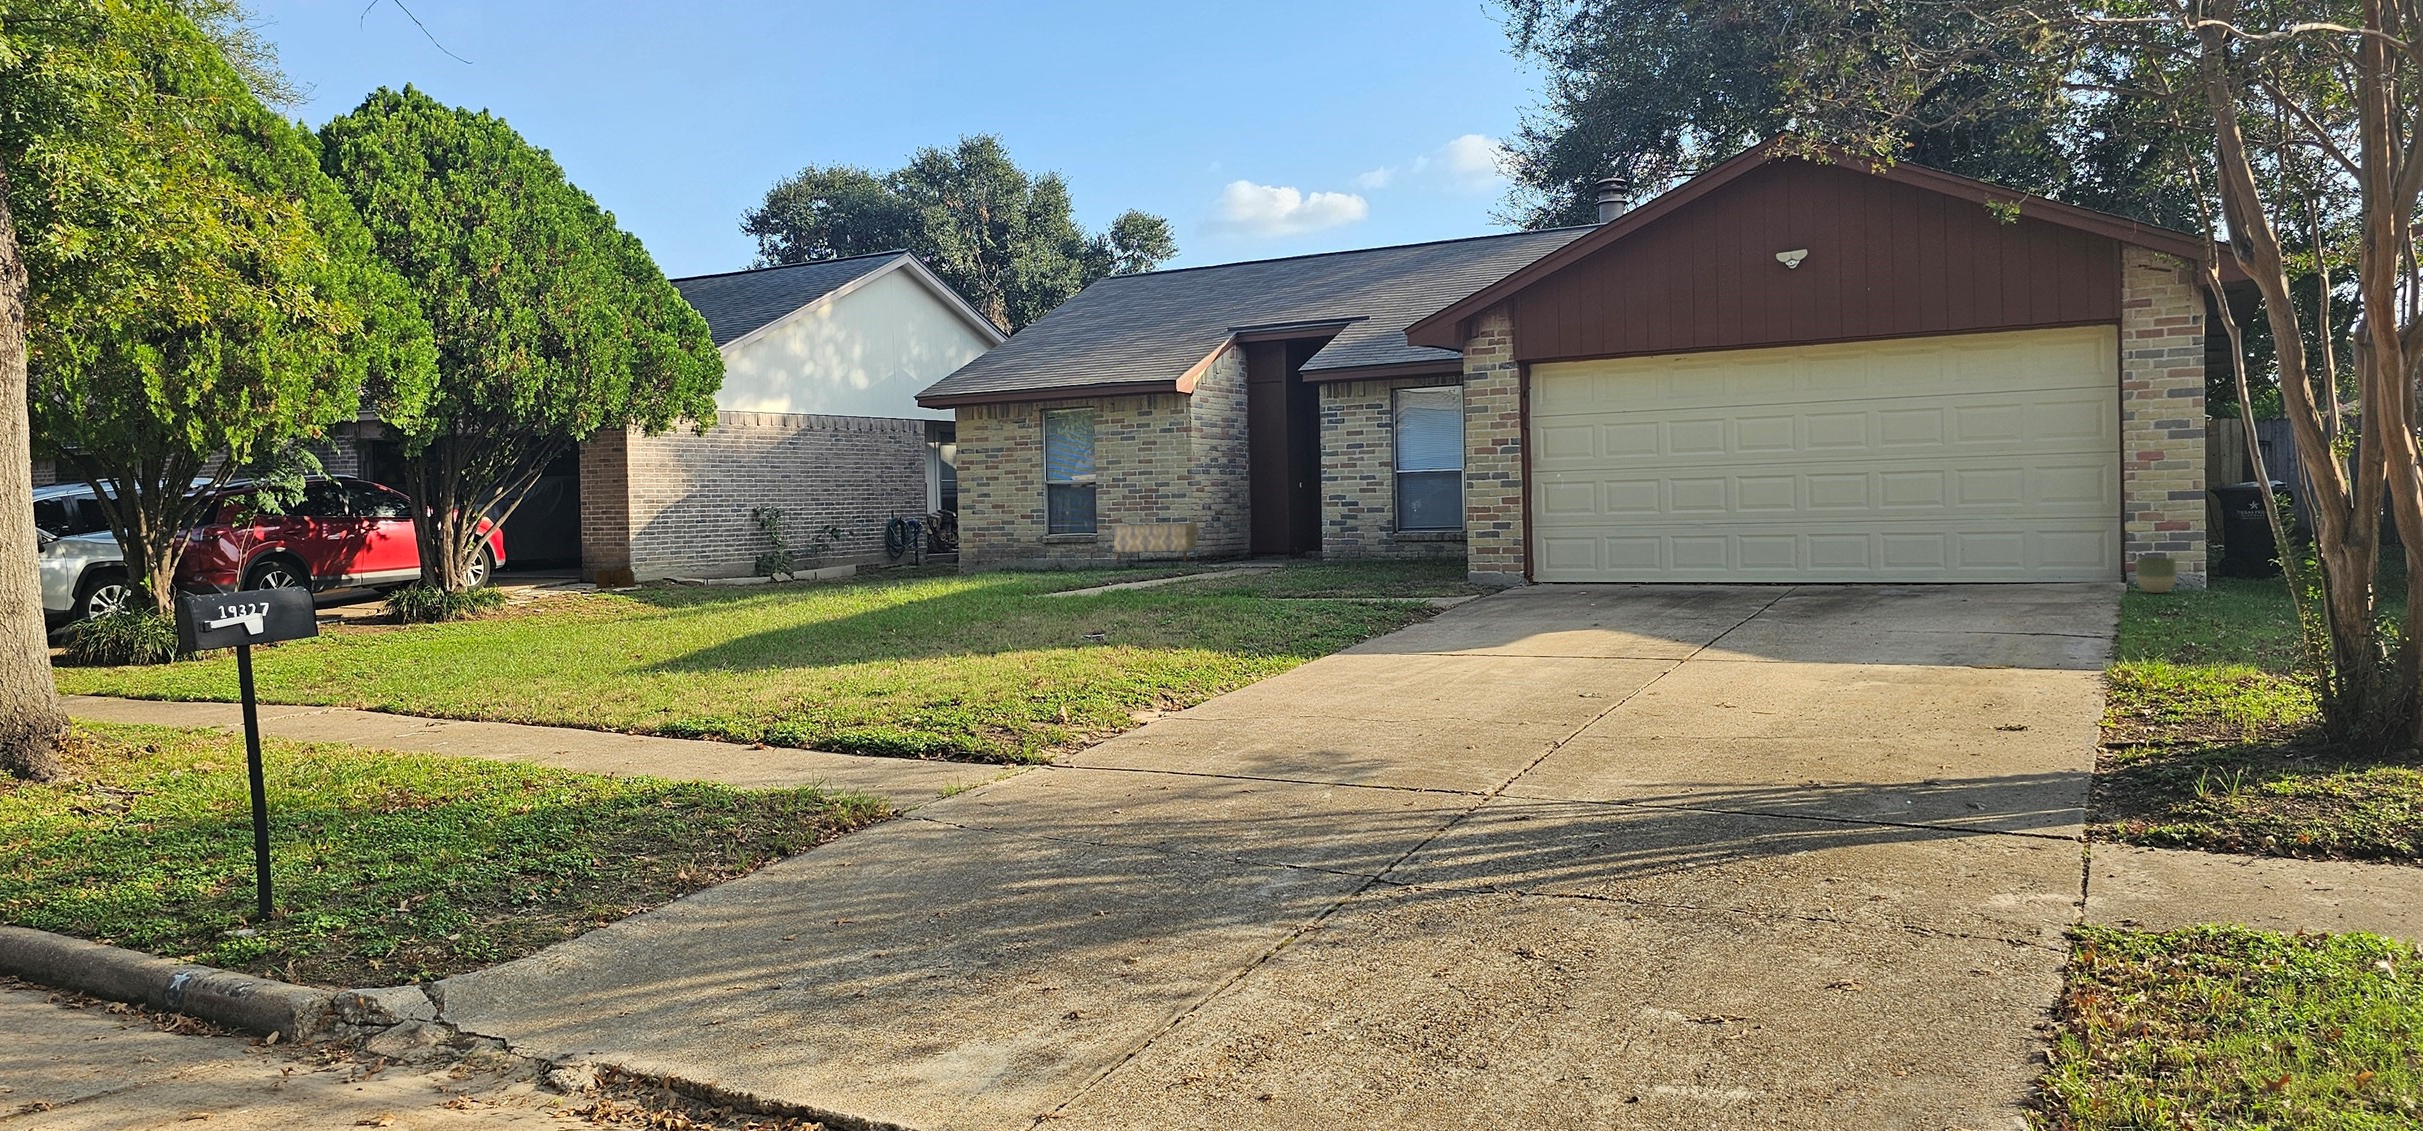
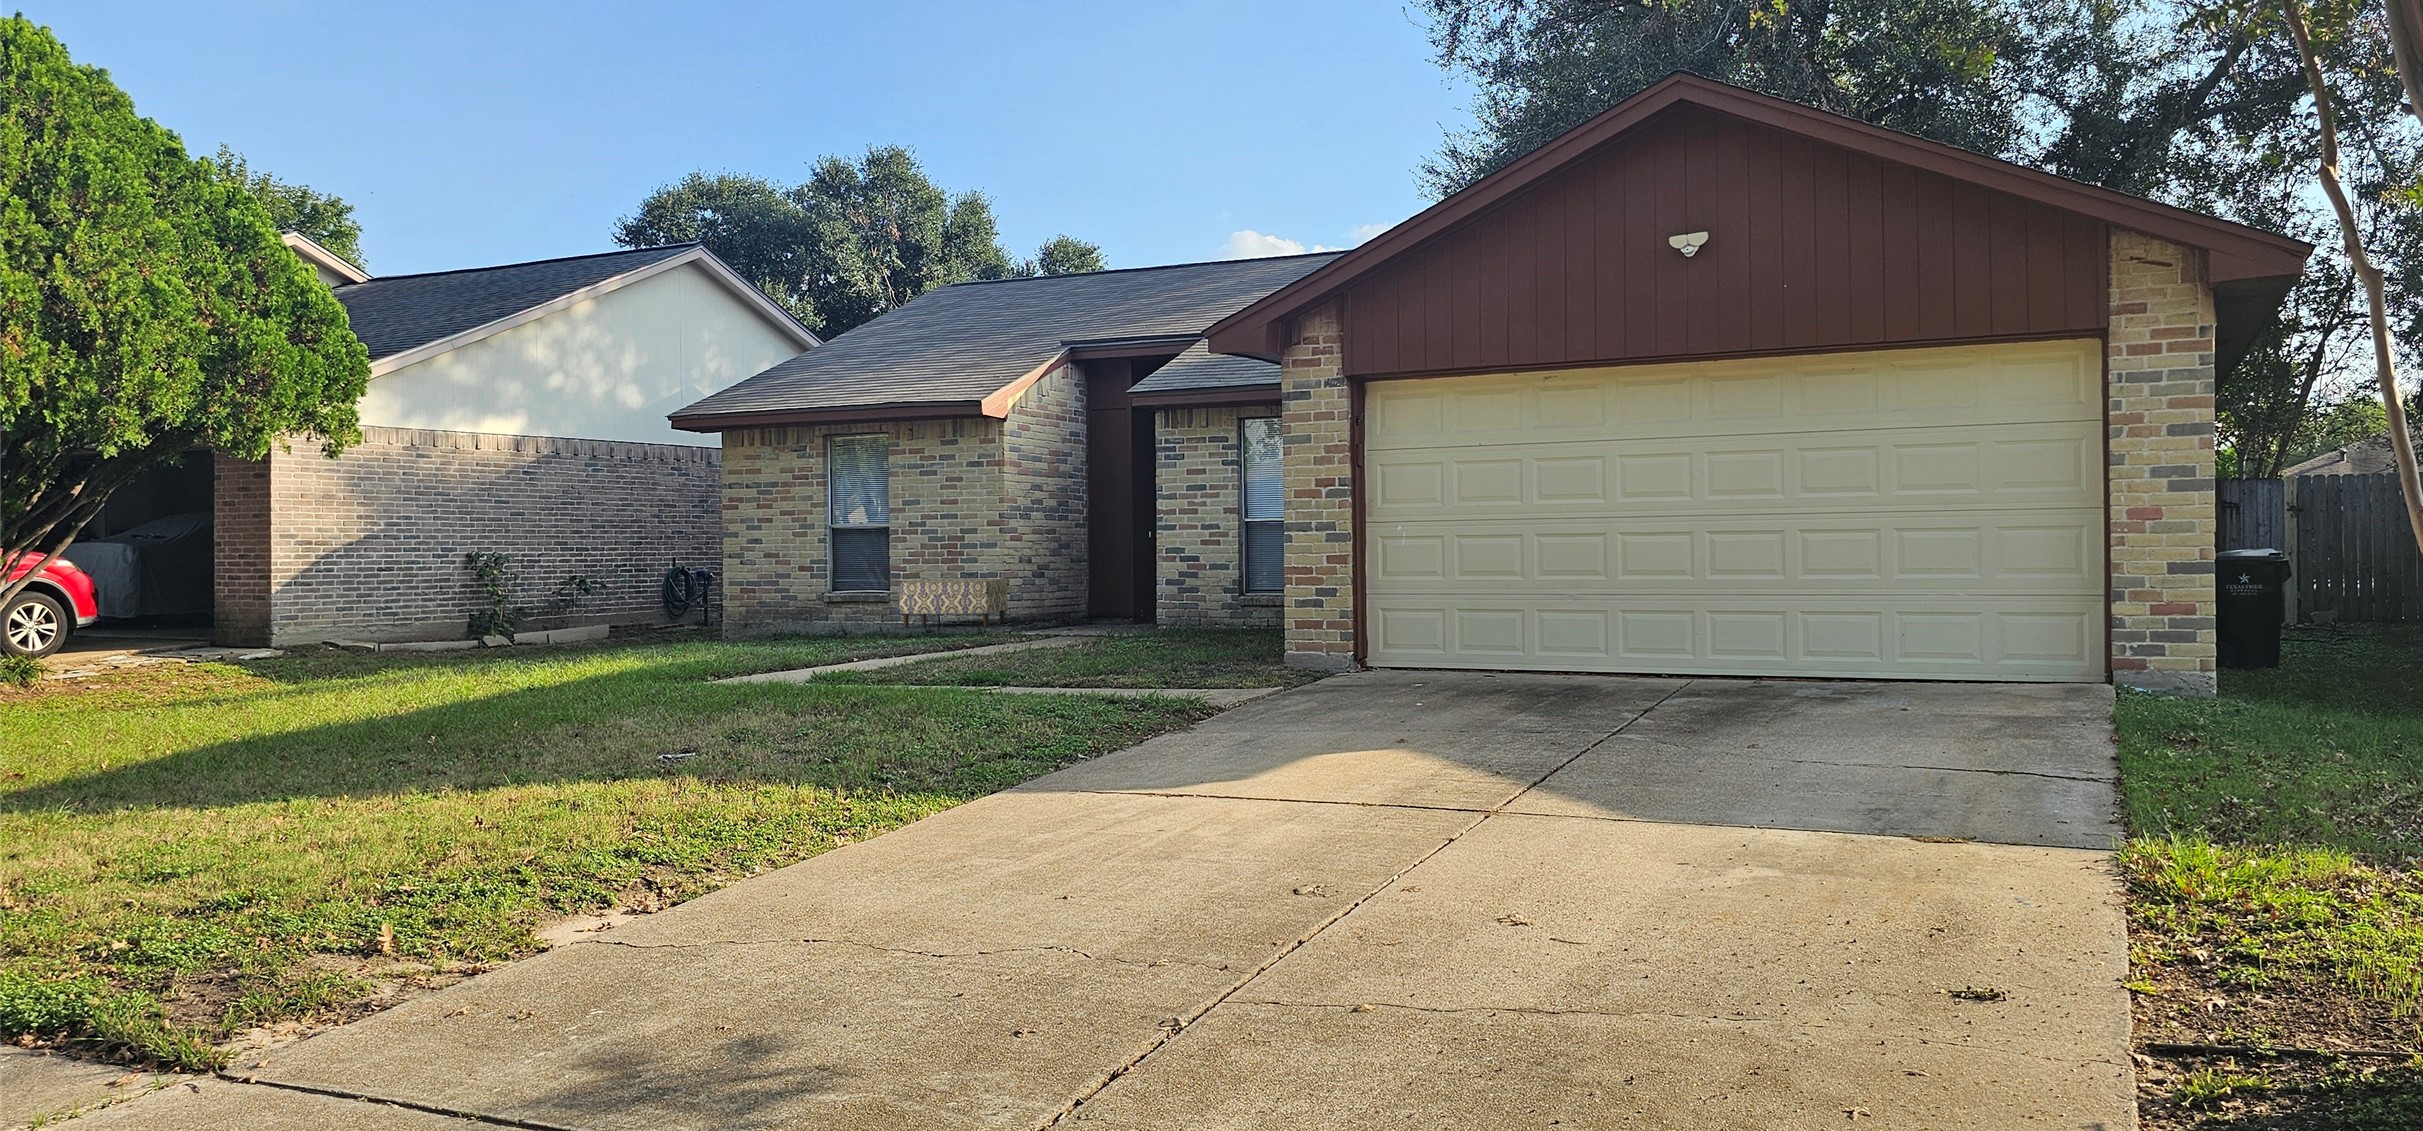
planter: present [2136,557,2176,593] -> none [2124,647,2175,695]
woven basket: present [595,567,635,588] -> none [203,627,267,656]

